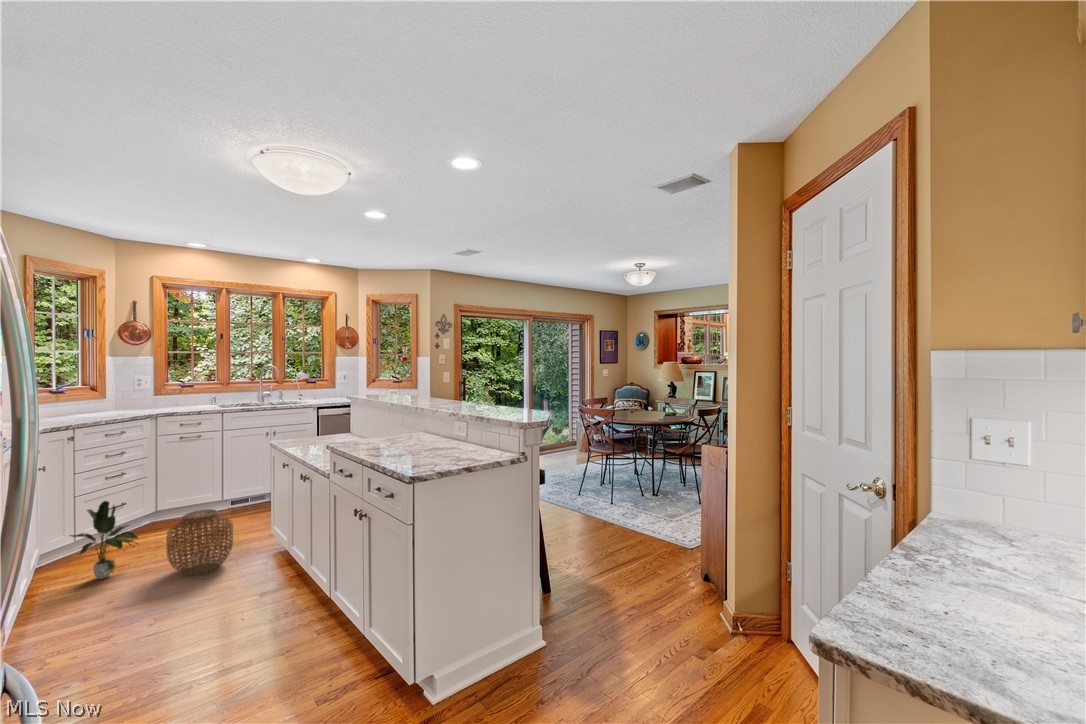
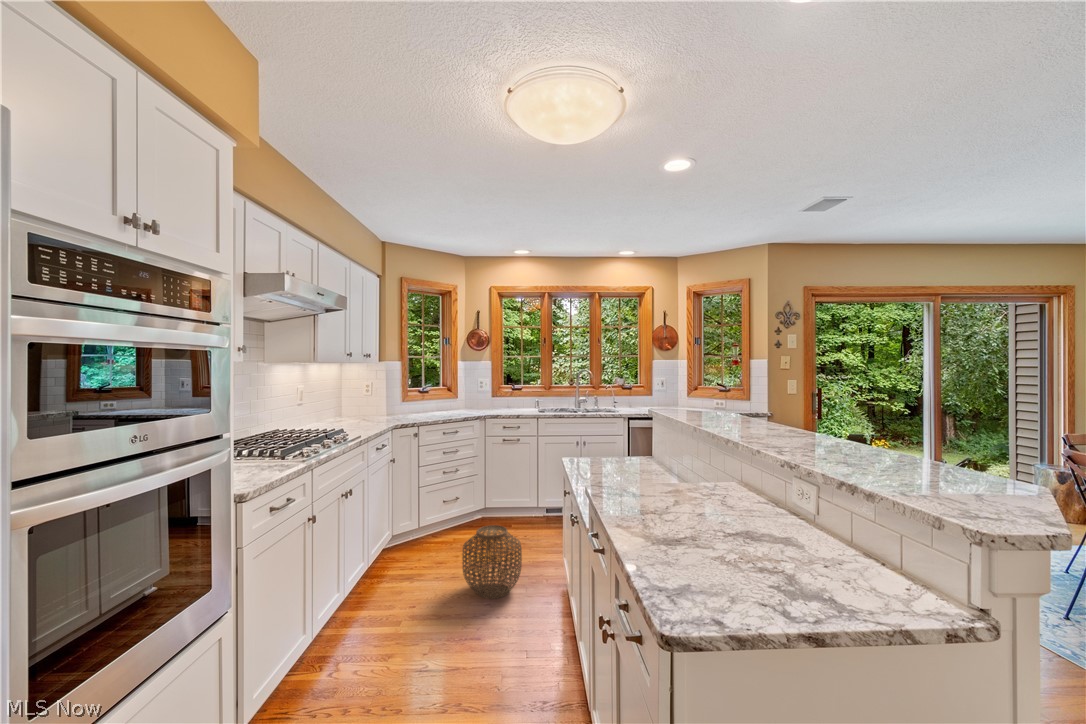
potted plant: present [70,501,138,579] -> none [396,499,452,574]

